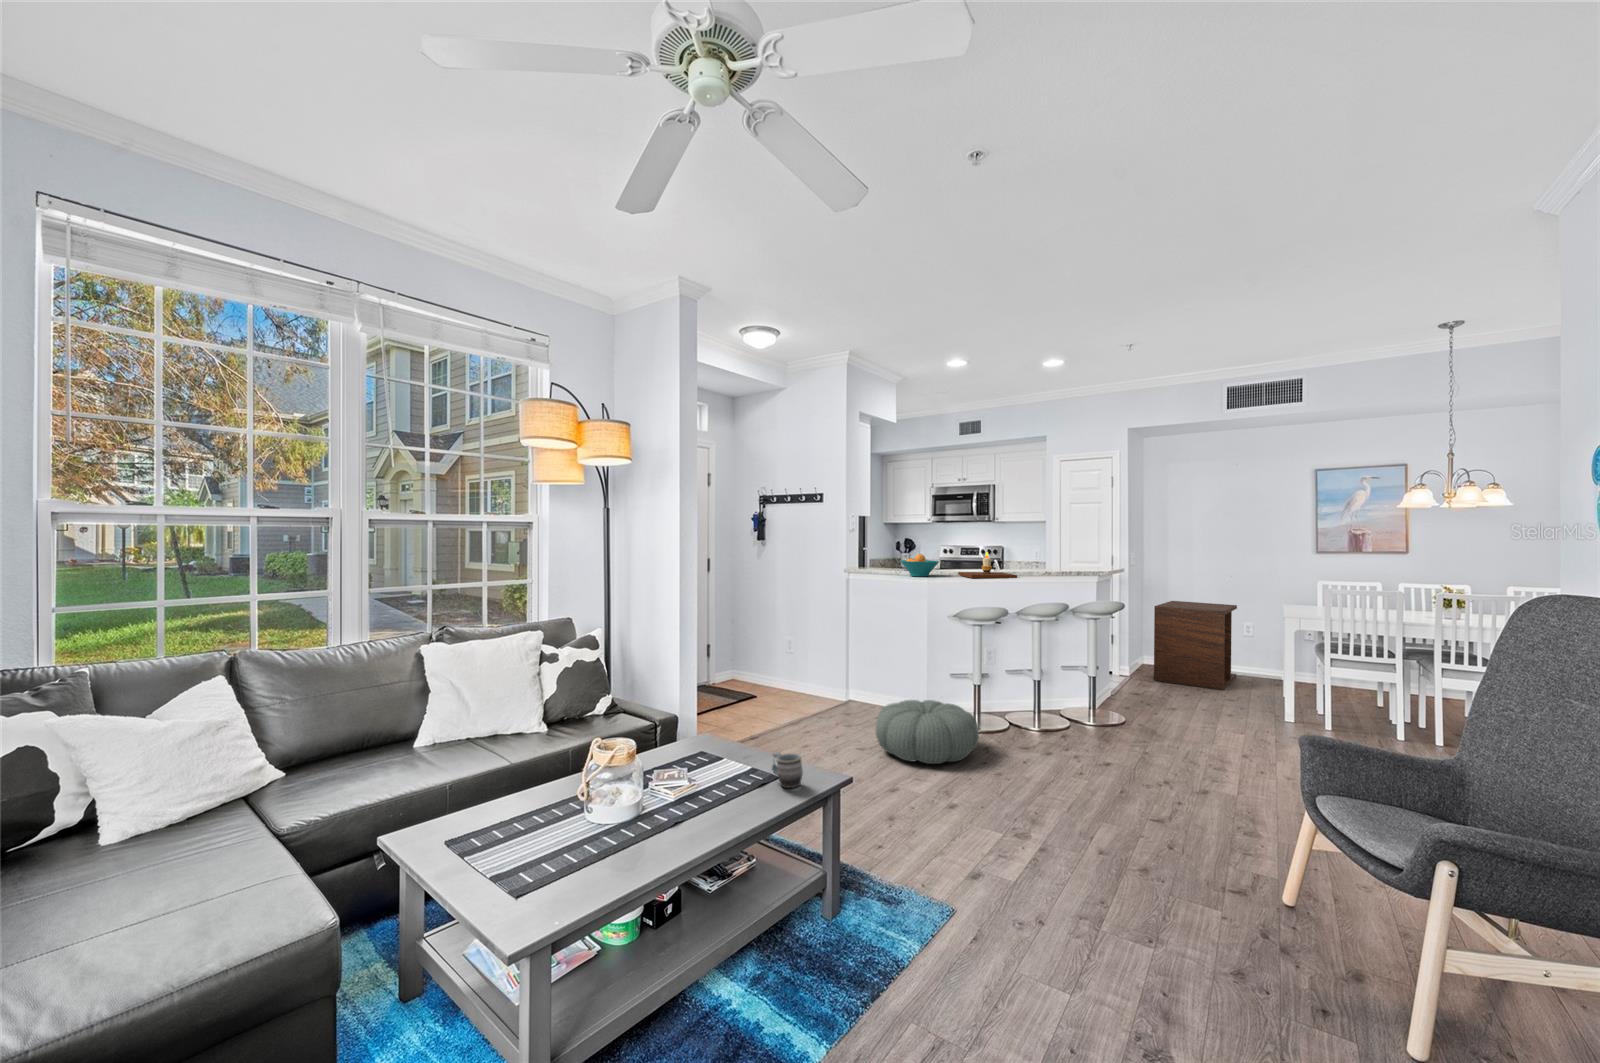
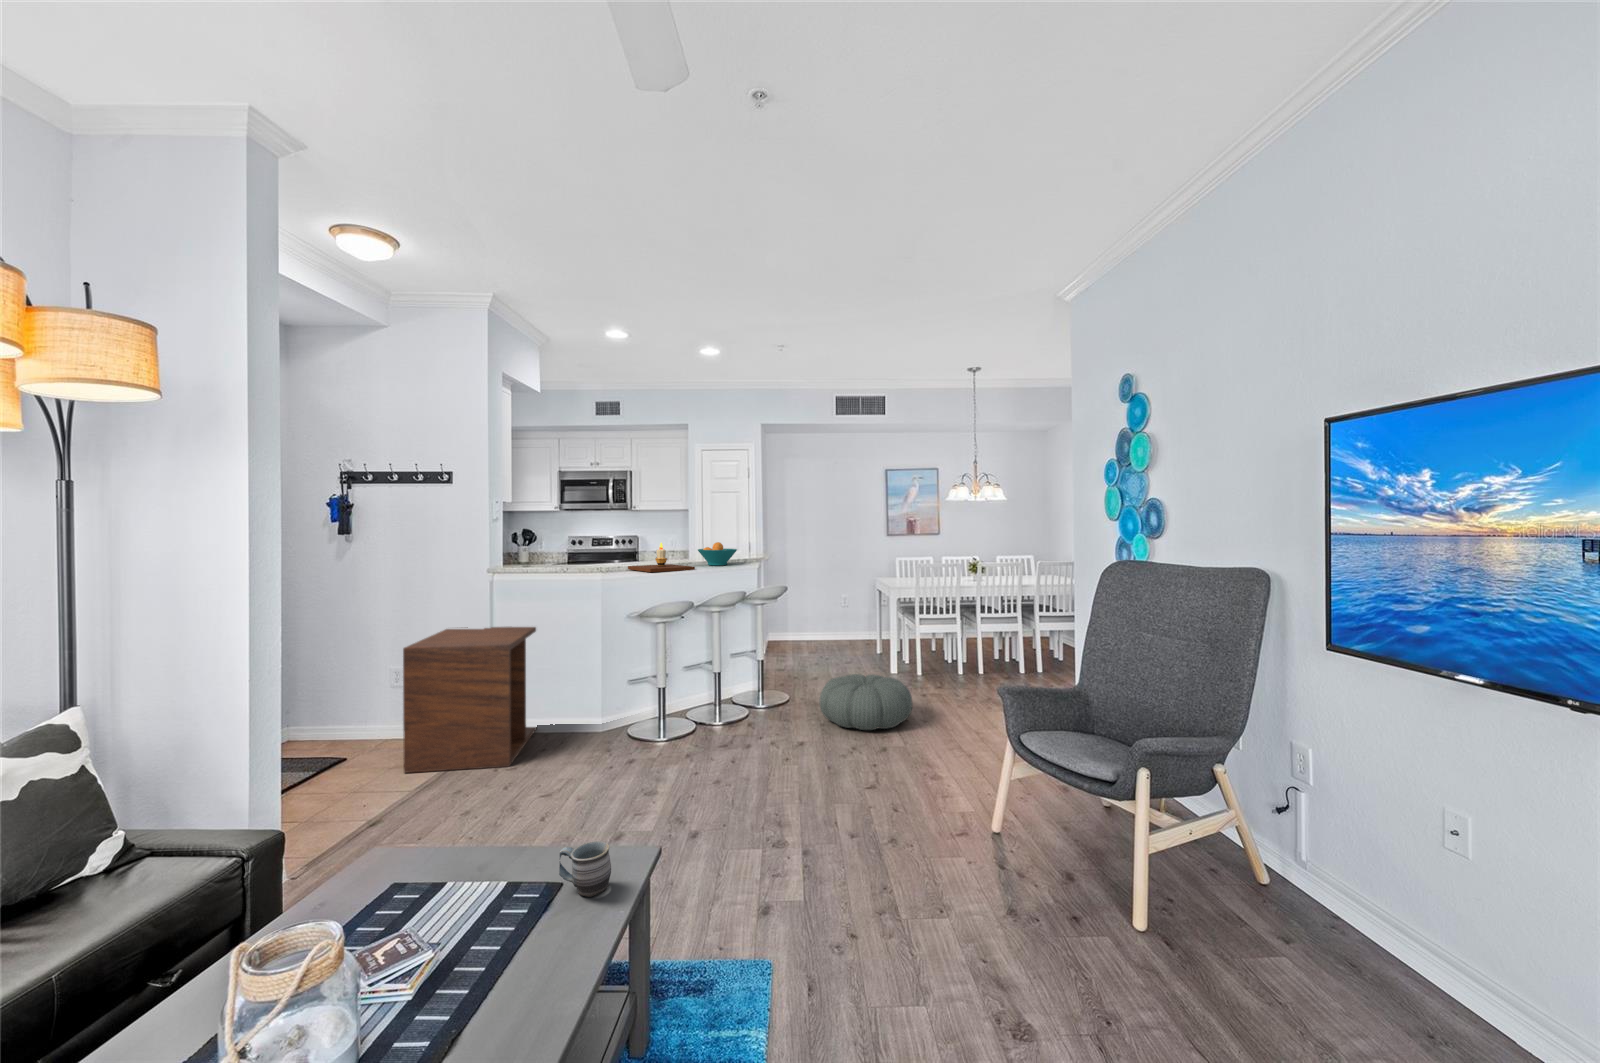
fruit bowl: present [901,554,939,577] -> present [698,542,737,566]
side table: present [1154,601,1237,690] -> present [403,627,537,773]
pouf: present [876,700,979,764] -> present [820,674,913,730]

